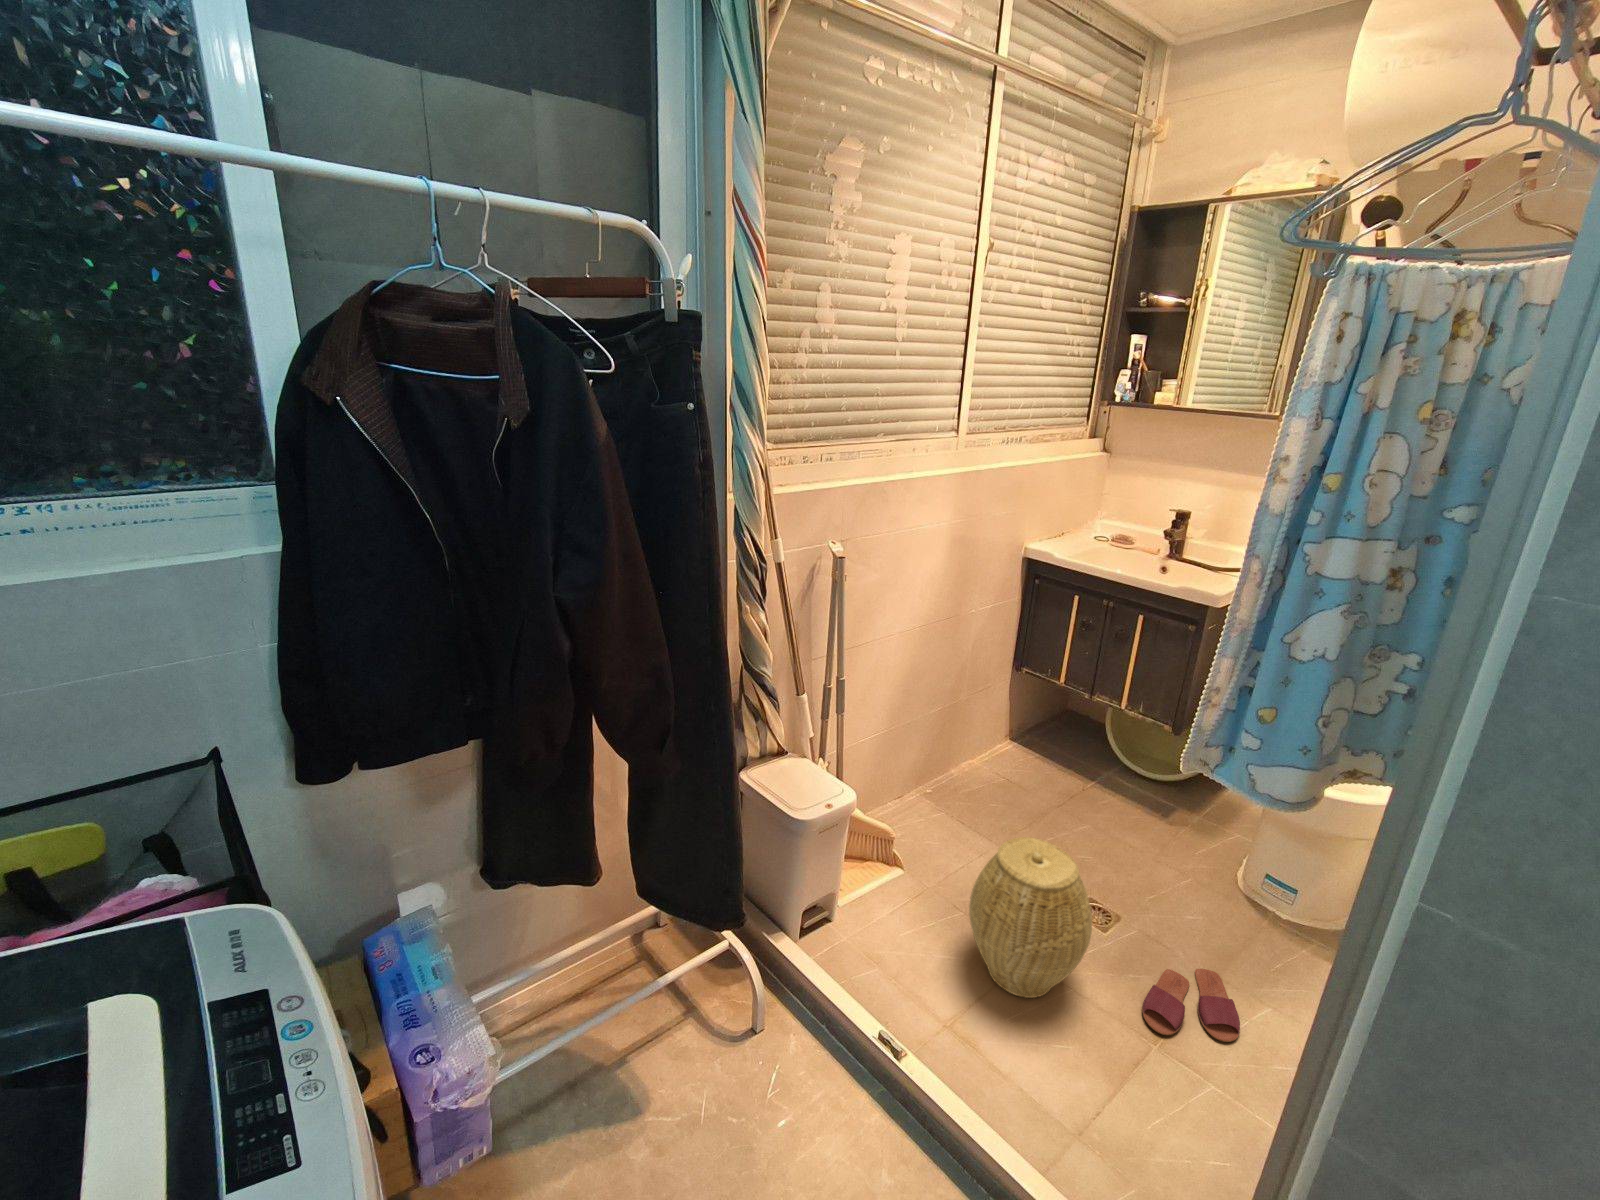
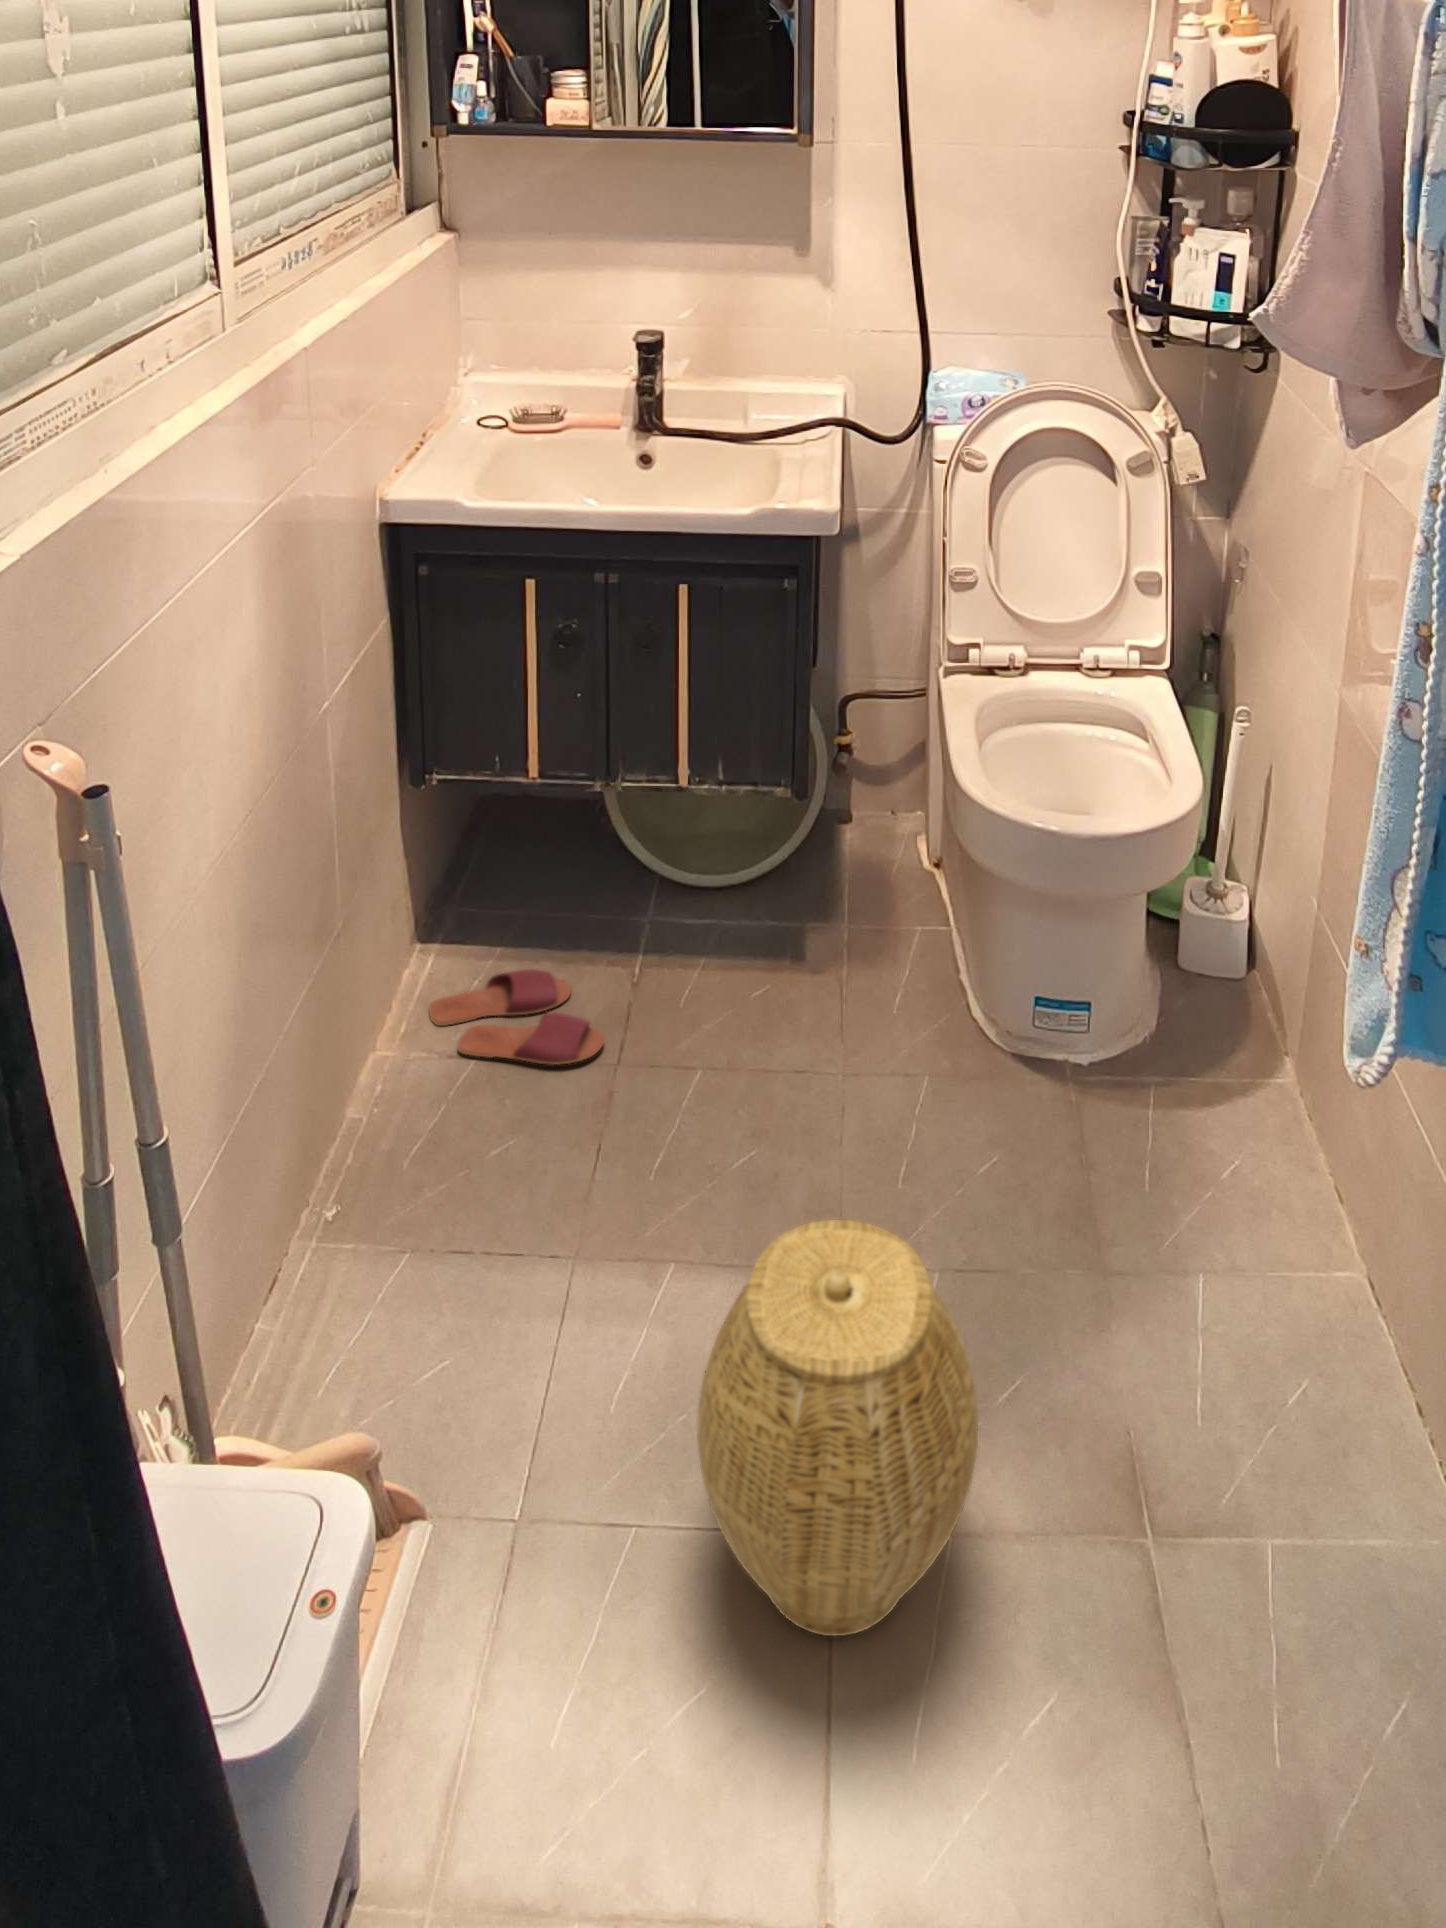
slippers: present [1142,969,1240,1042] -> present [429,969,604,1065]

